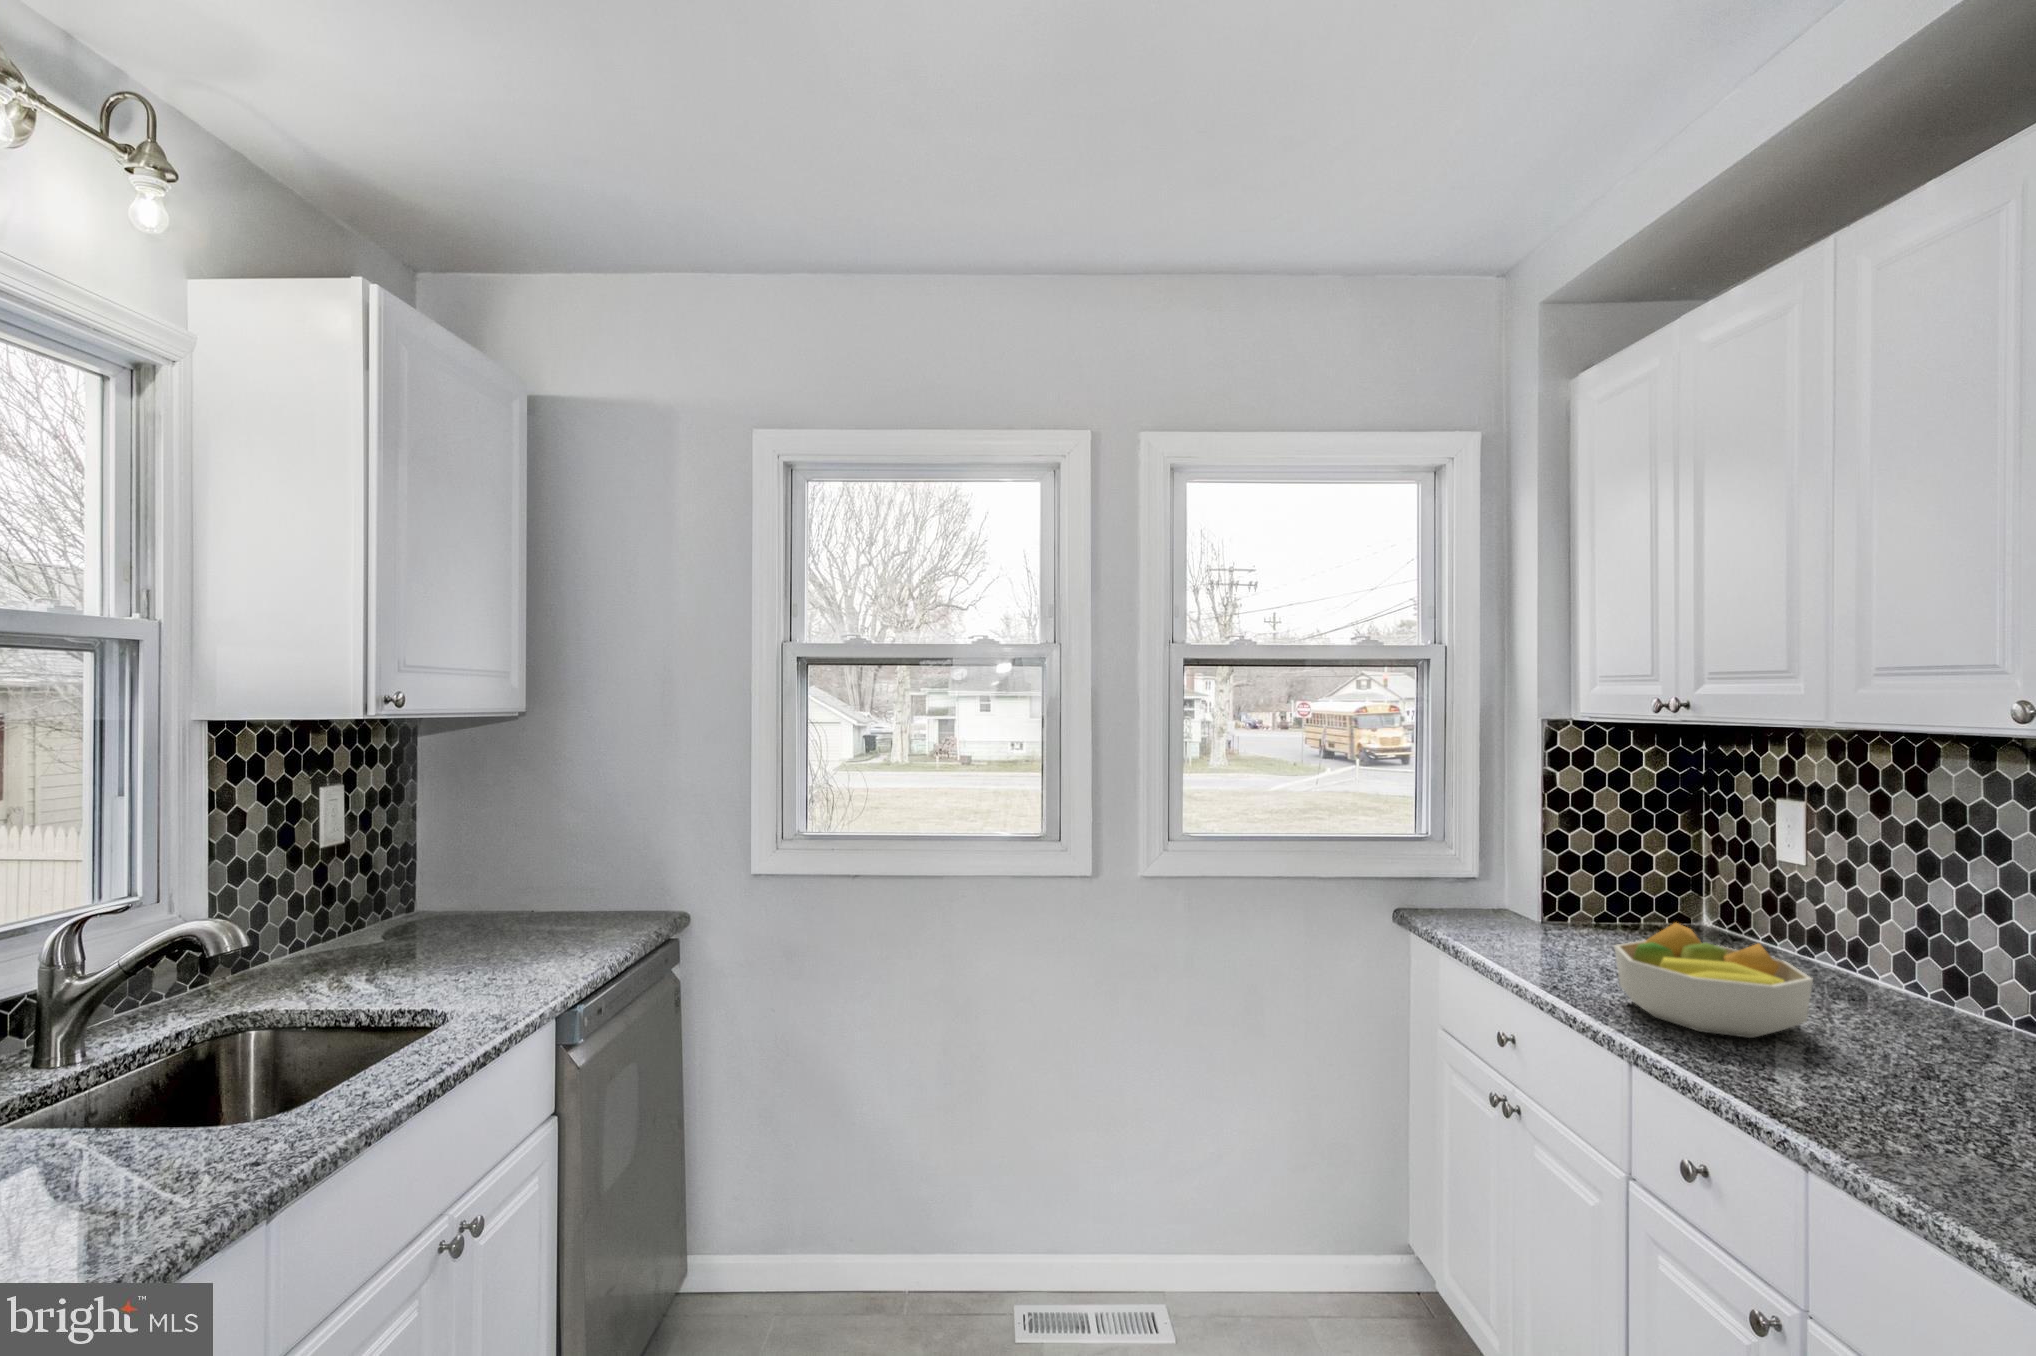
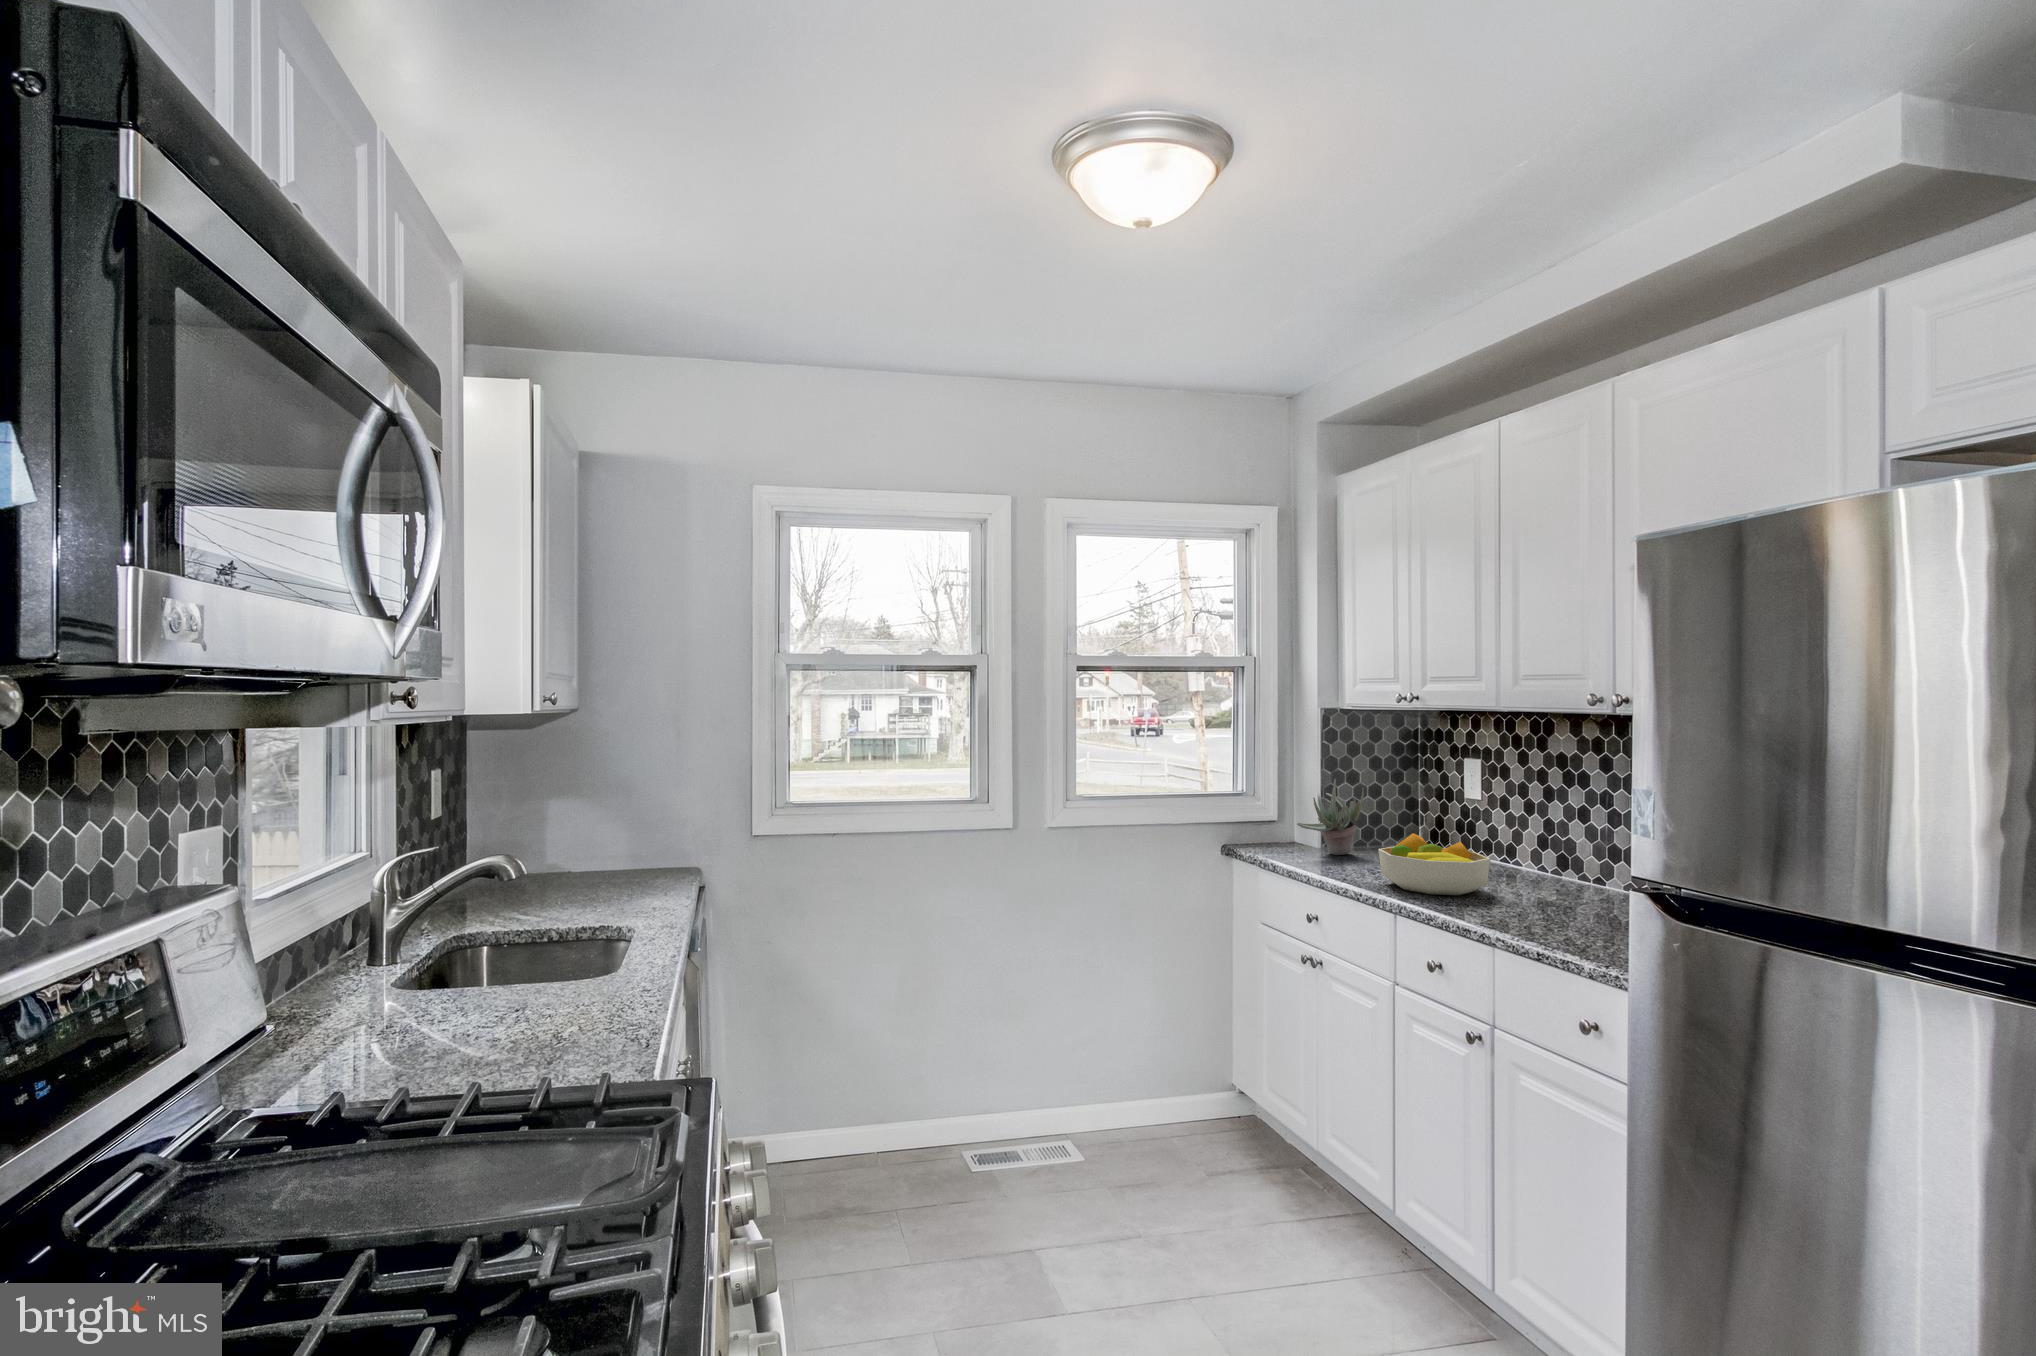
succulent plant: none [1497,824,1607,937] -> present [1297,779,1364,855]

